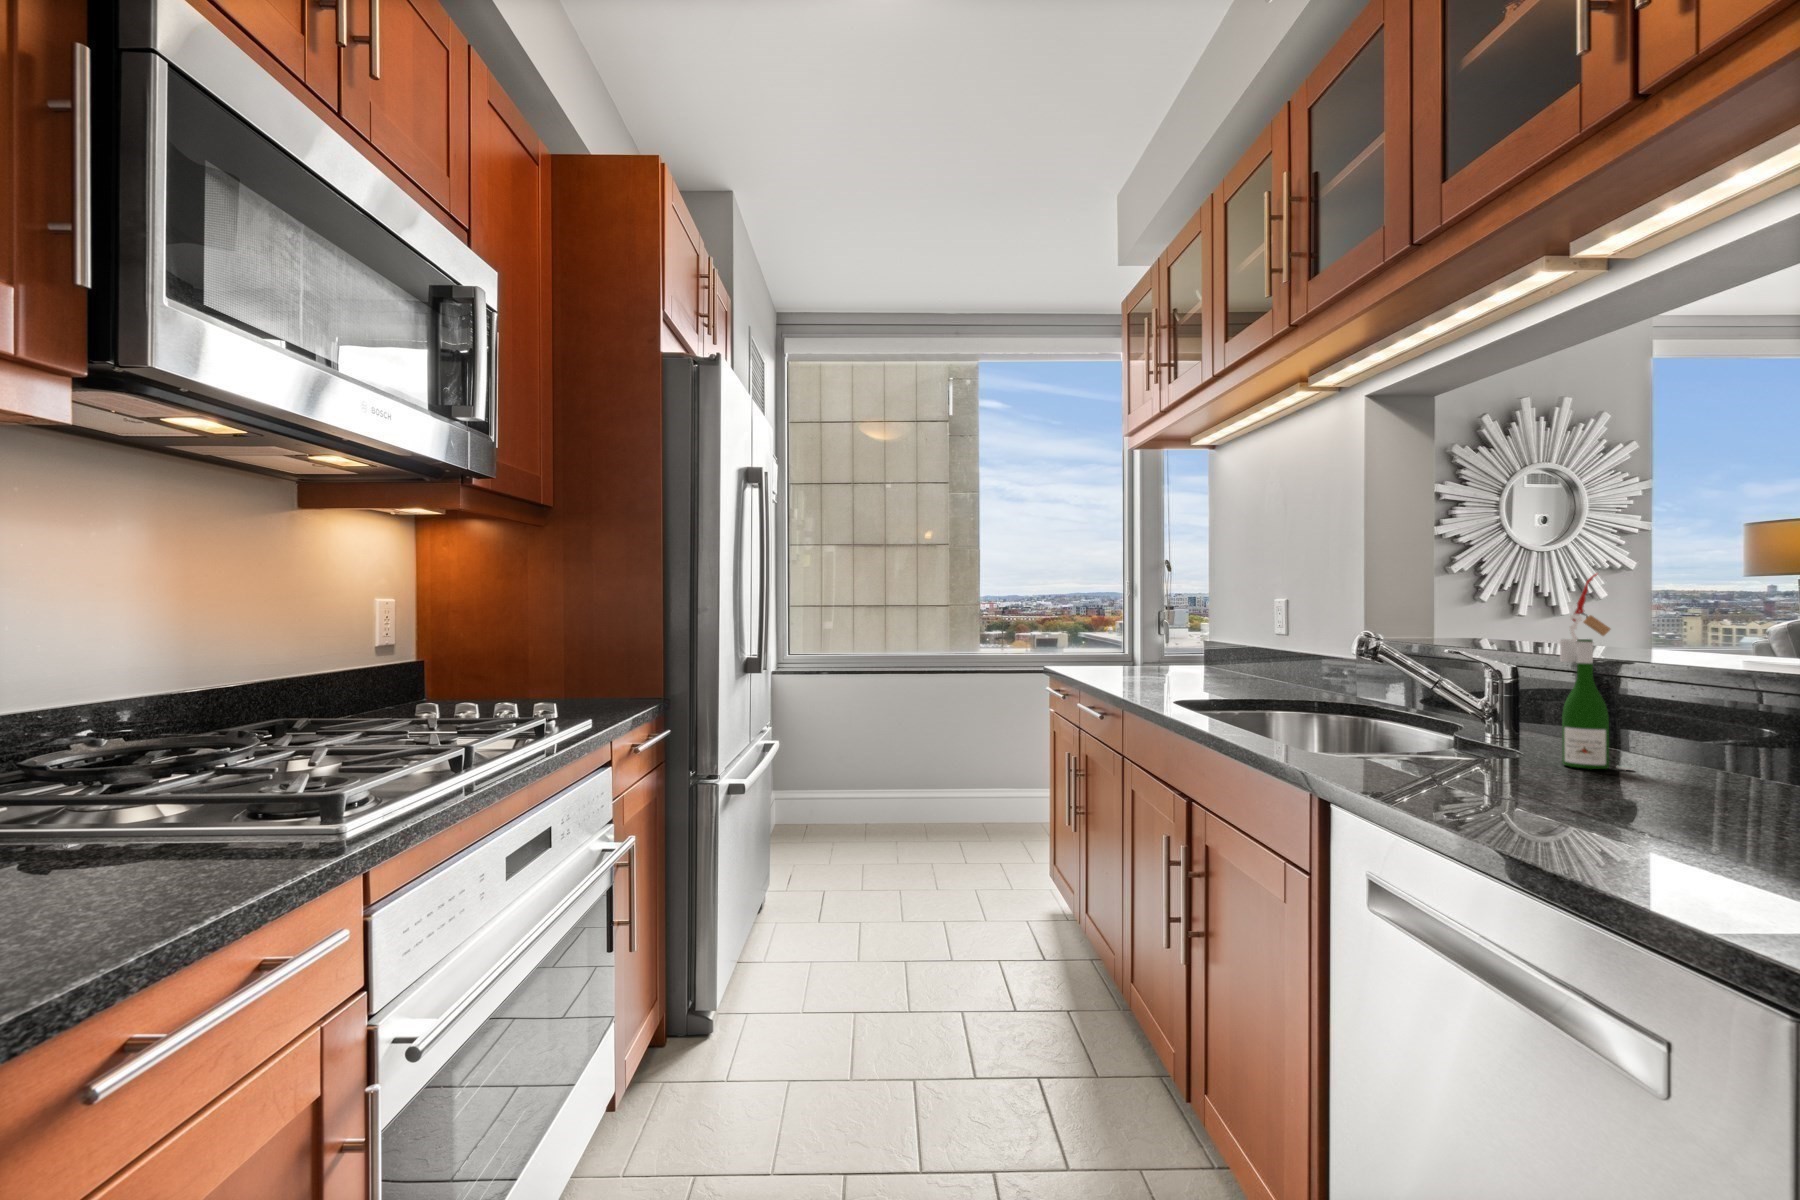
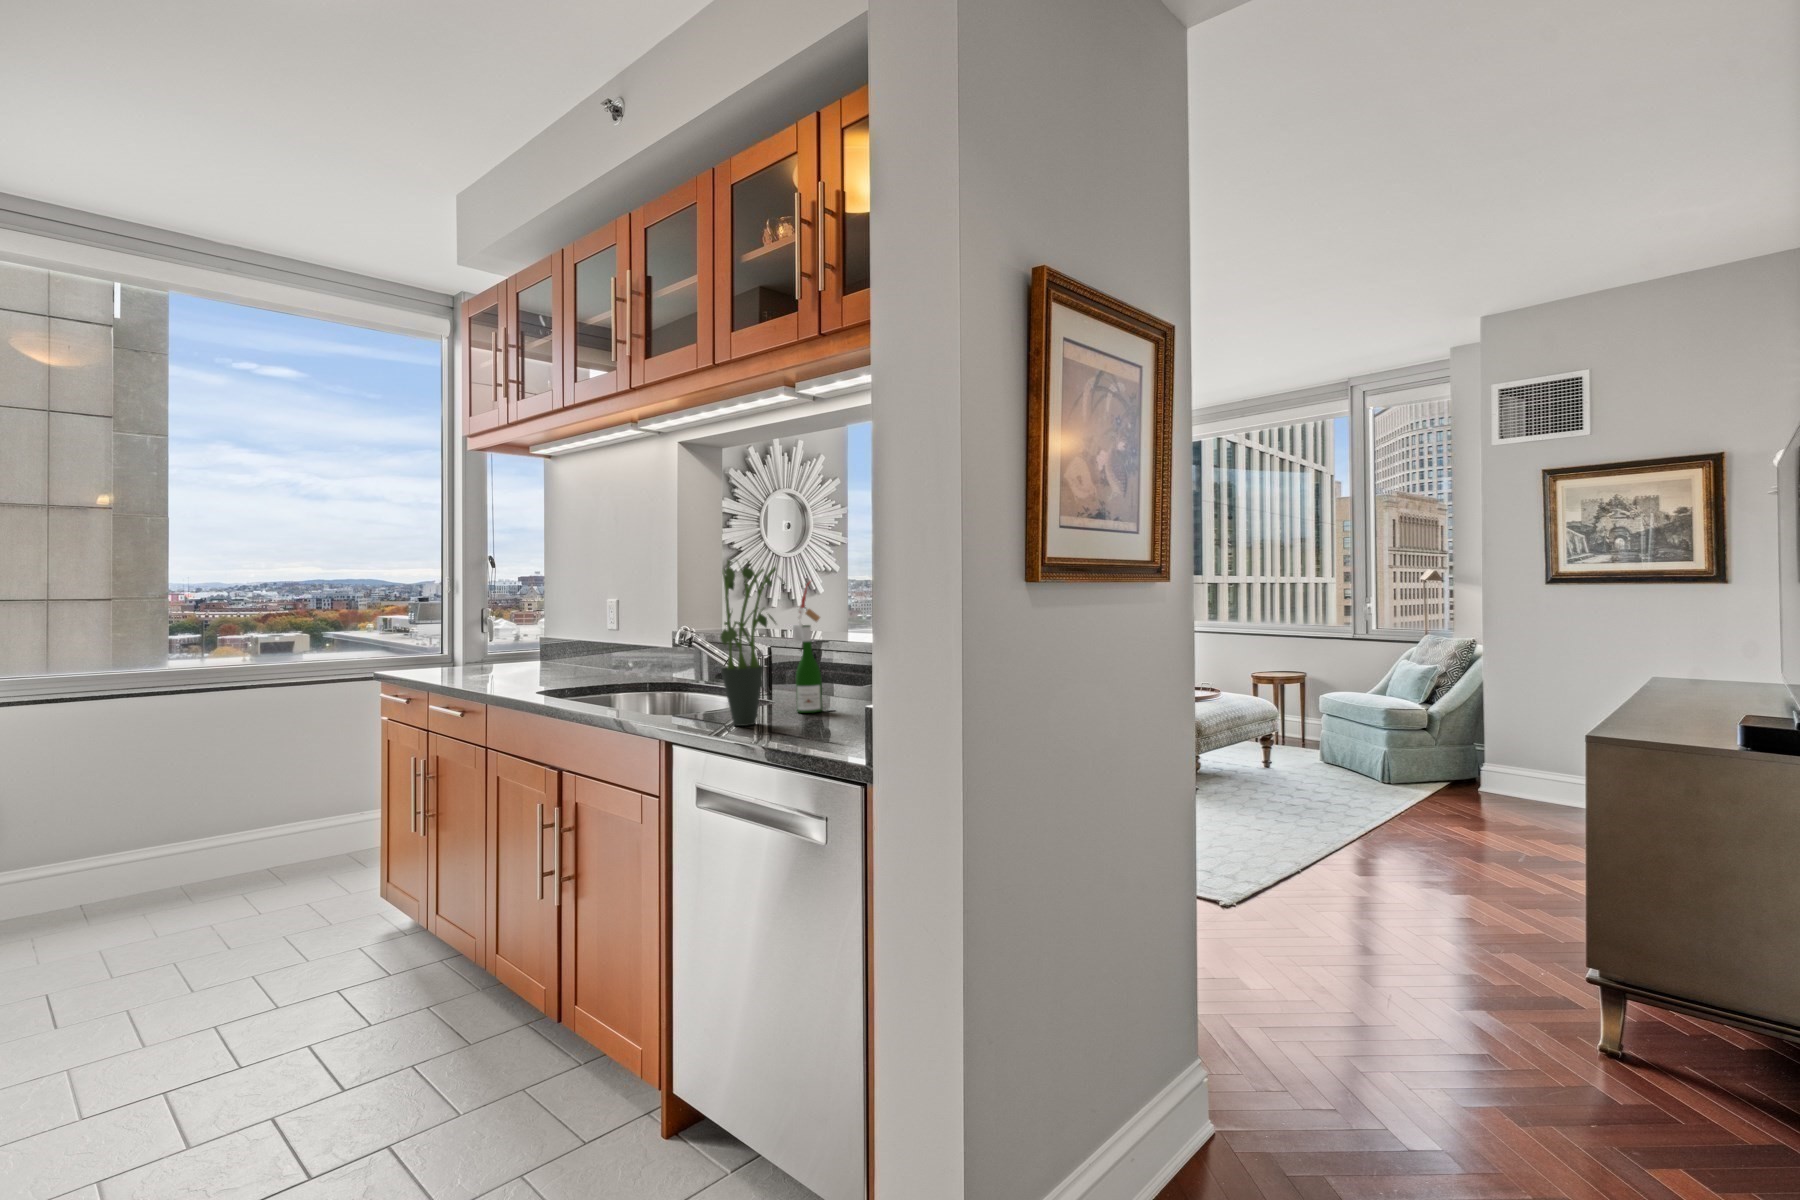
potted plant: none [1441,539,1558,773] -> present [720,565,783,726]

